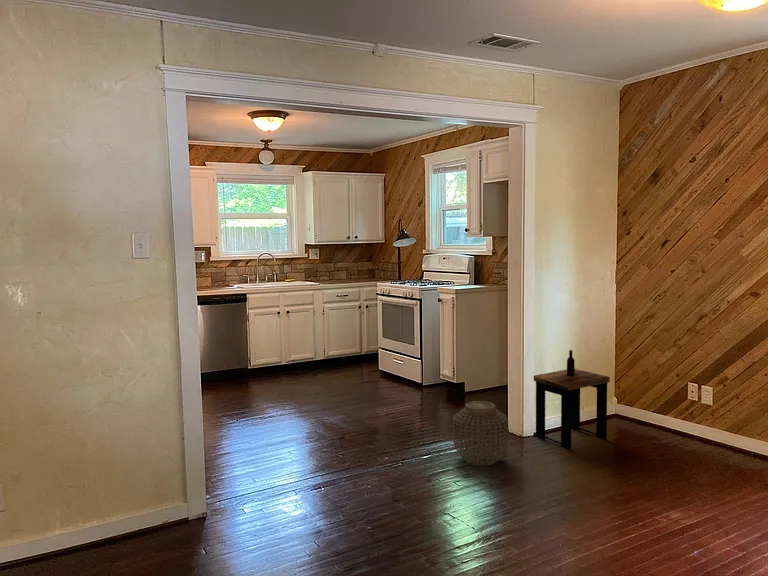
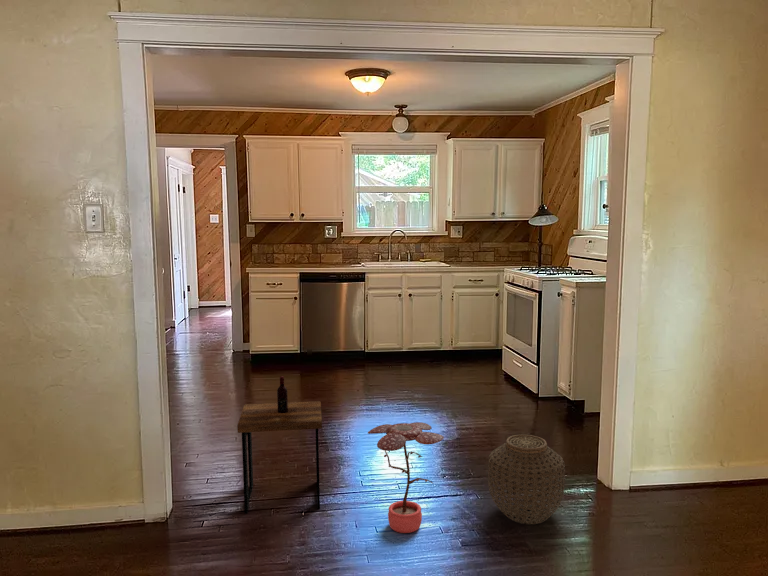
side table: present [534,350,610,450] -> present [237,376,322,514]
potted plant: none [374,401,437,486] -> present [368,422,444,533]

